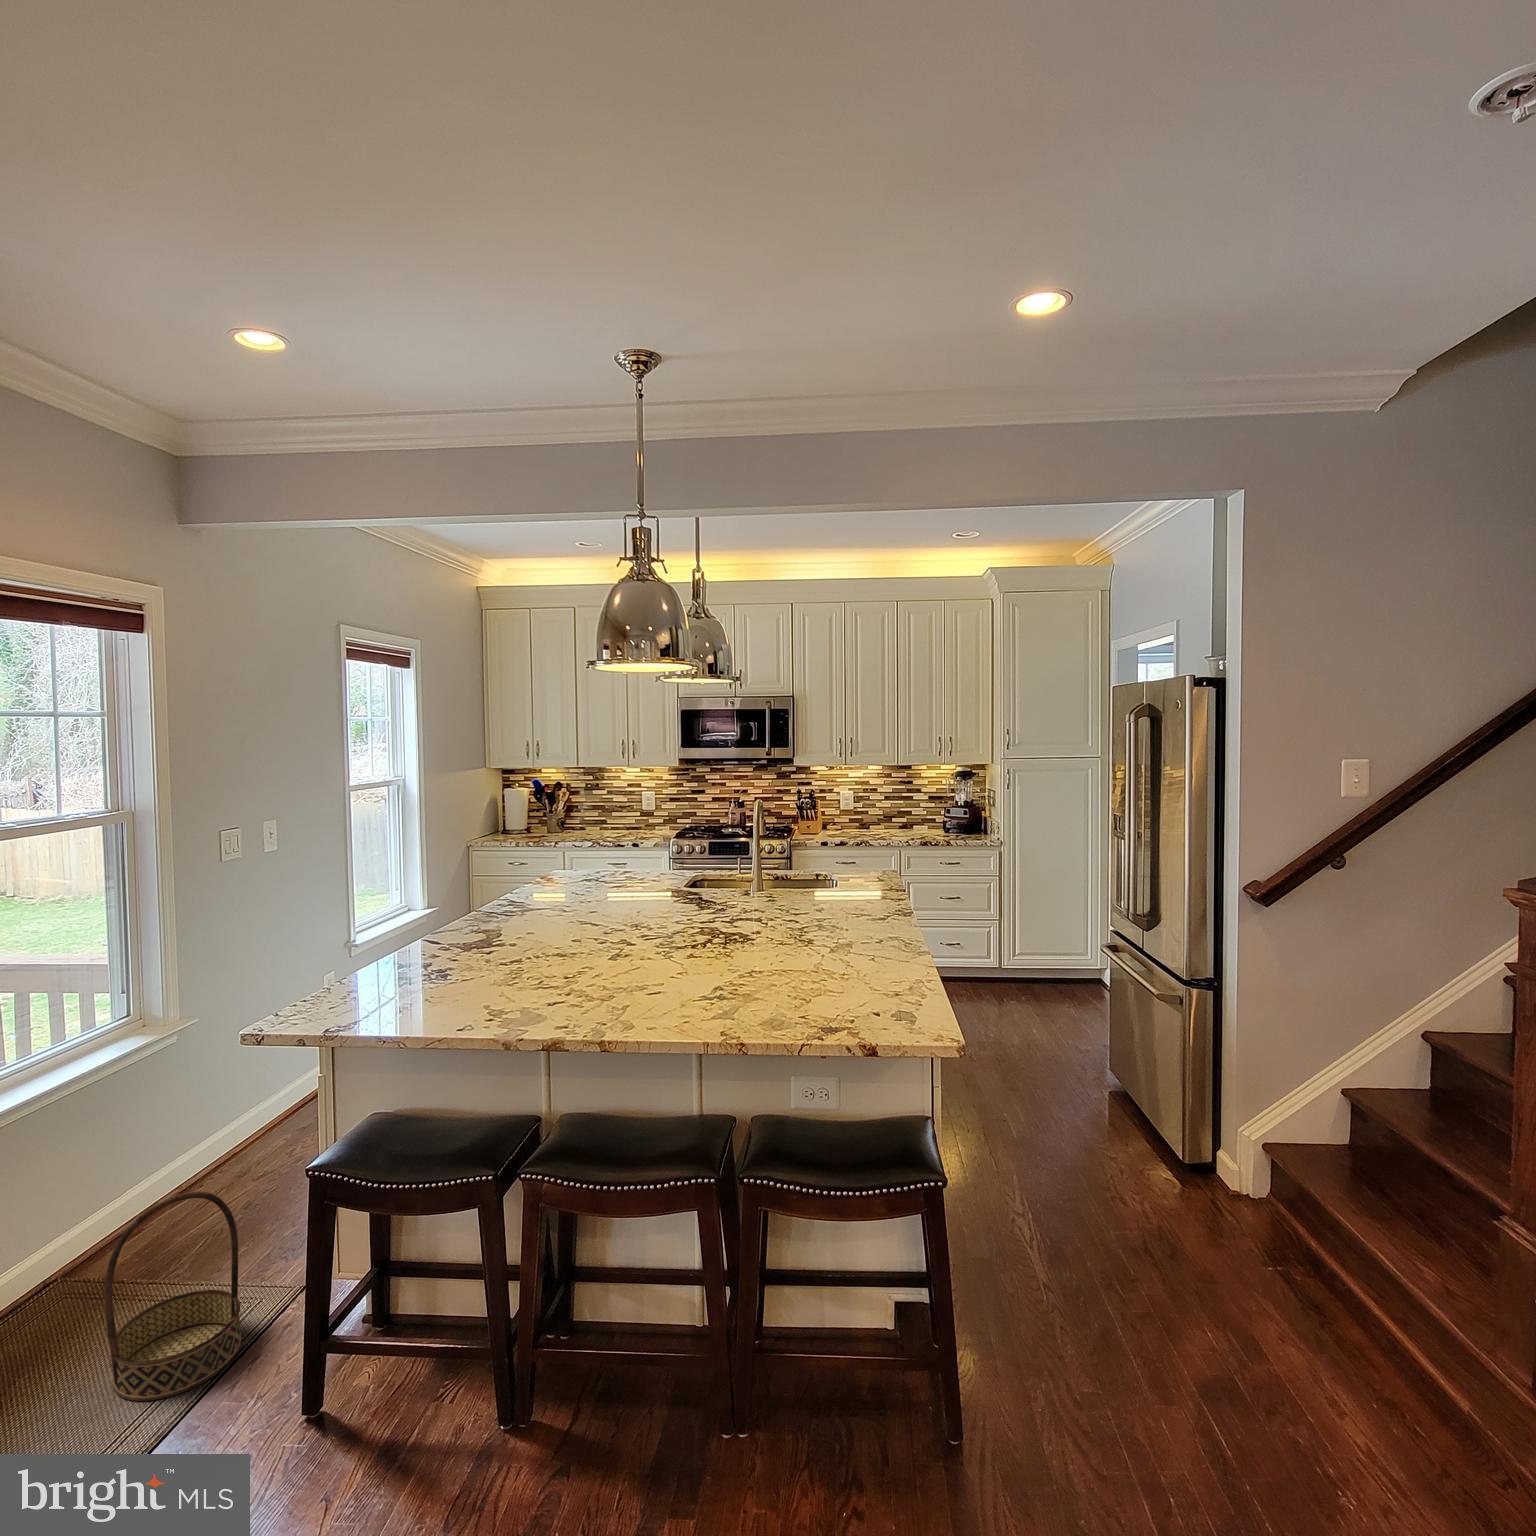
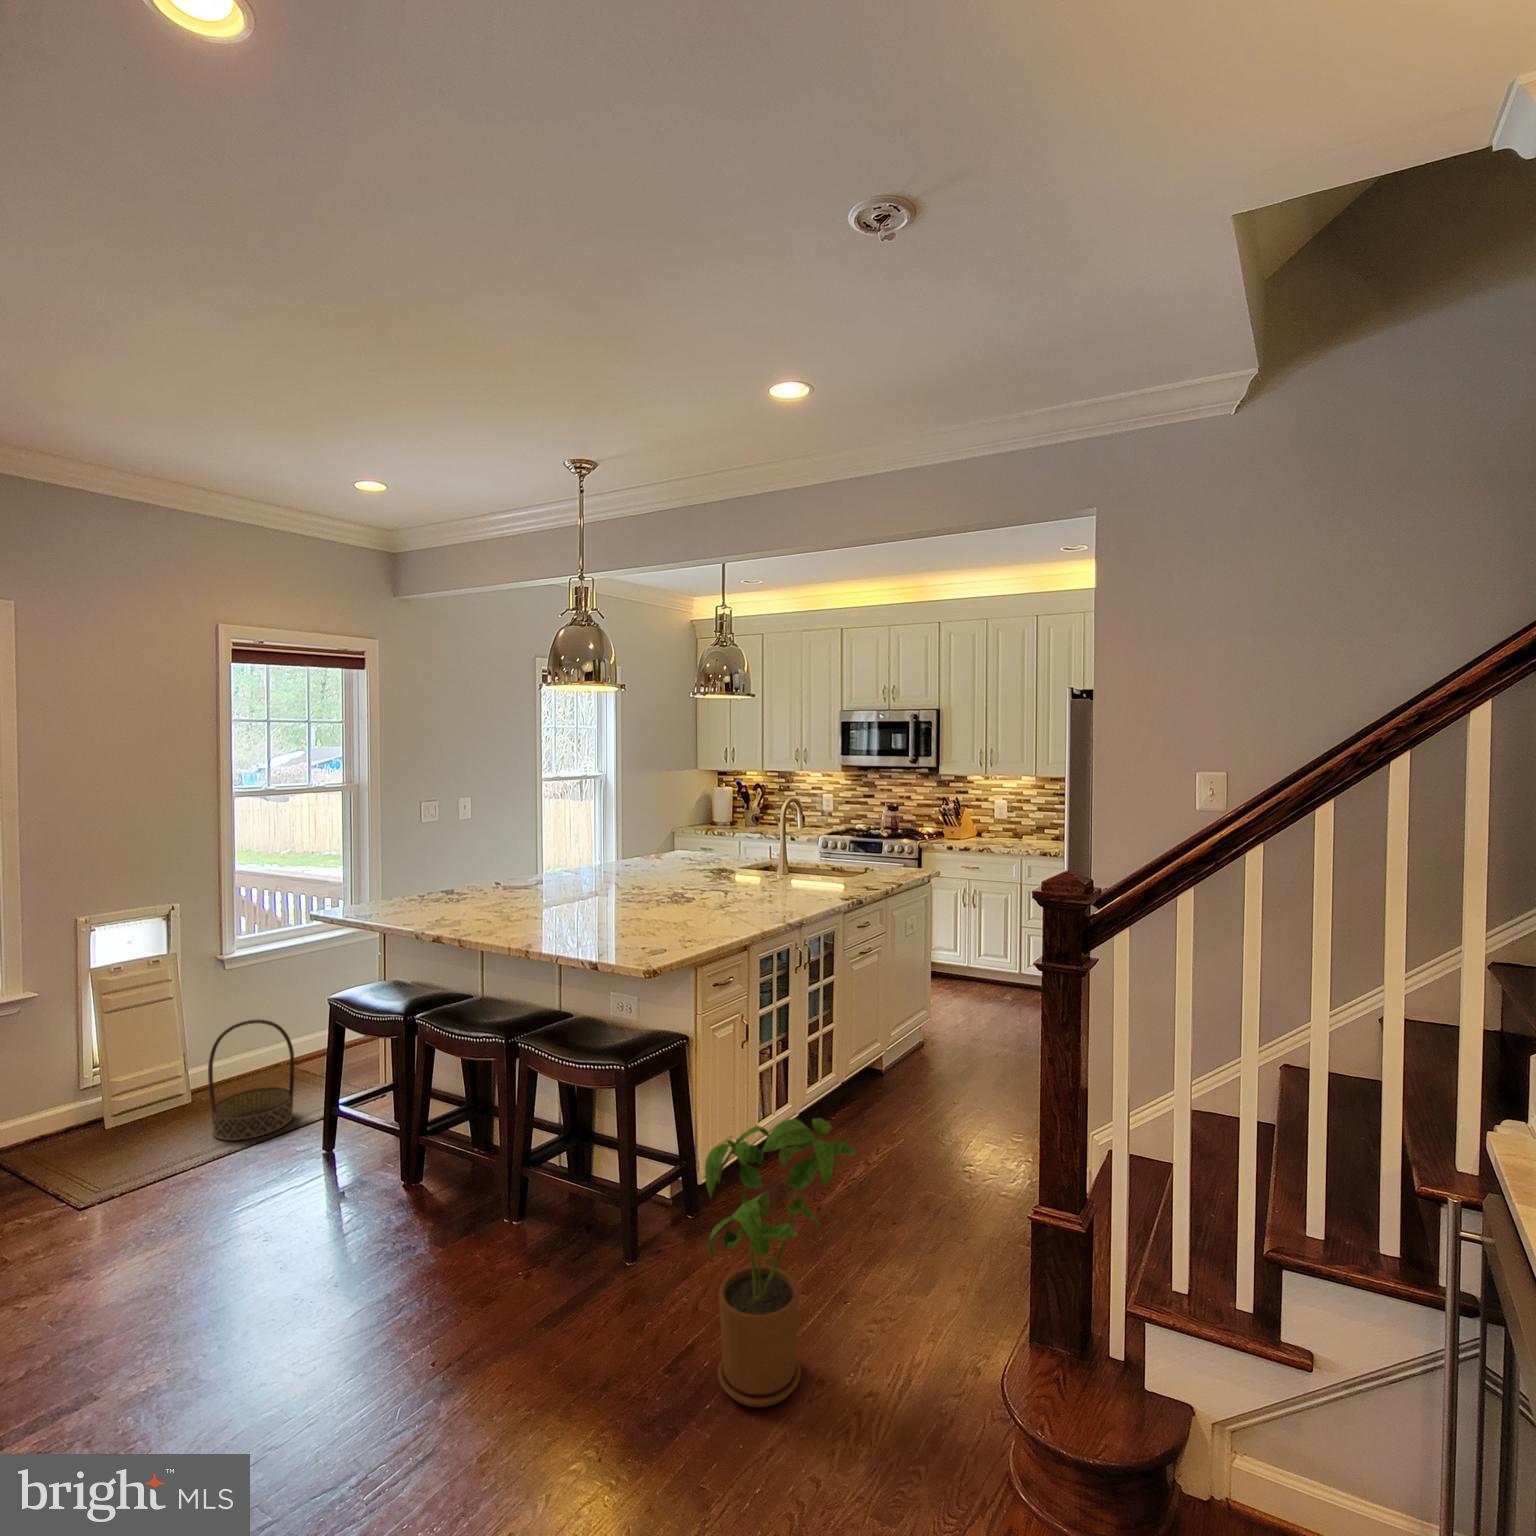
house plant: none [1087,1125,1273,1429] -> present [705,1118,858,1407]

